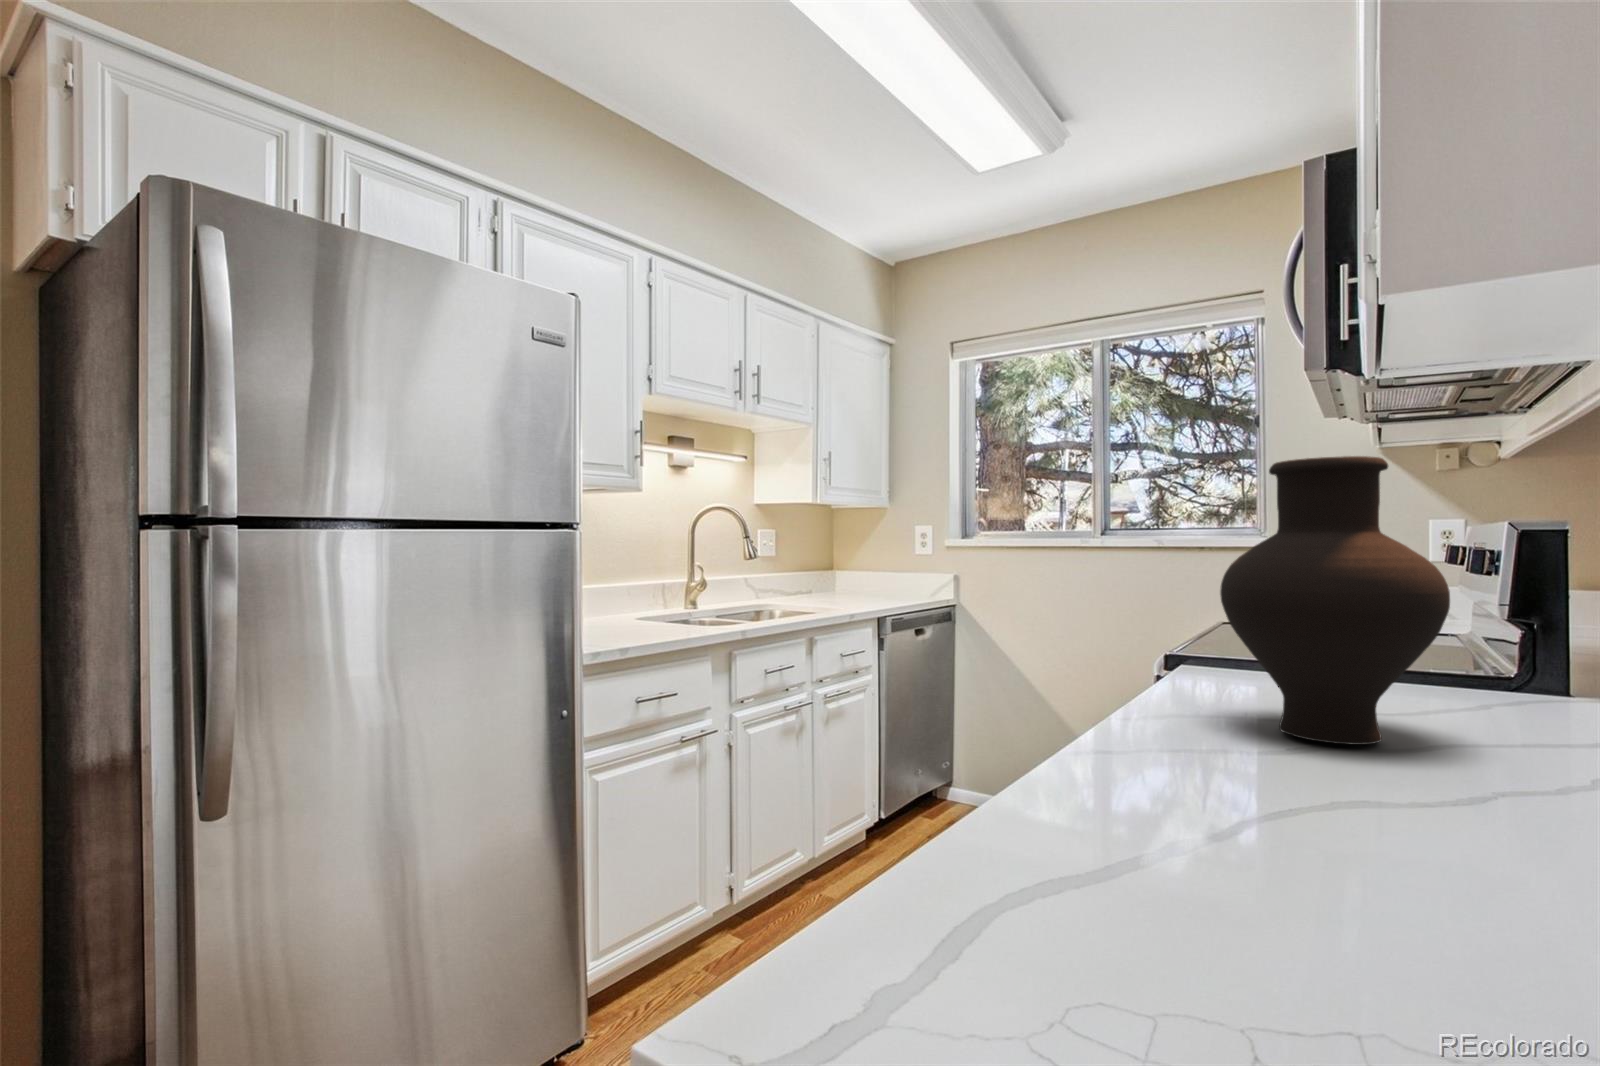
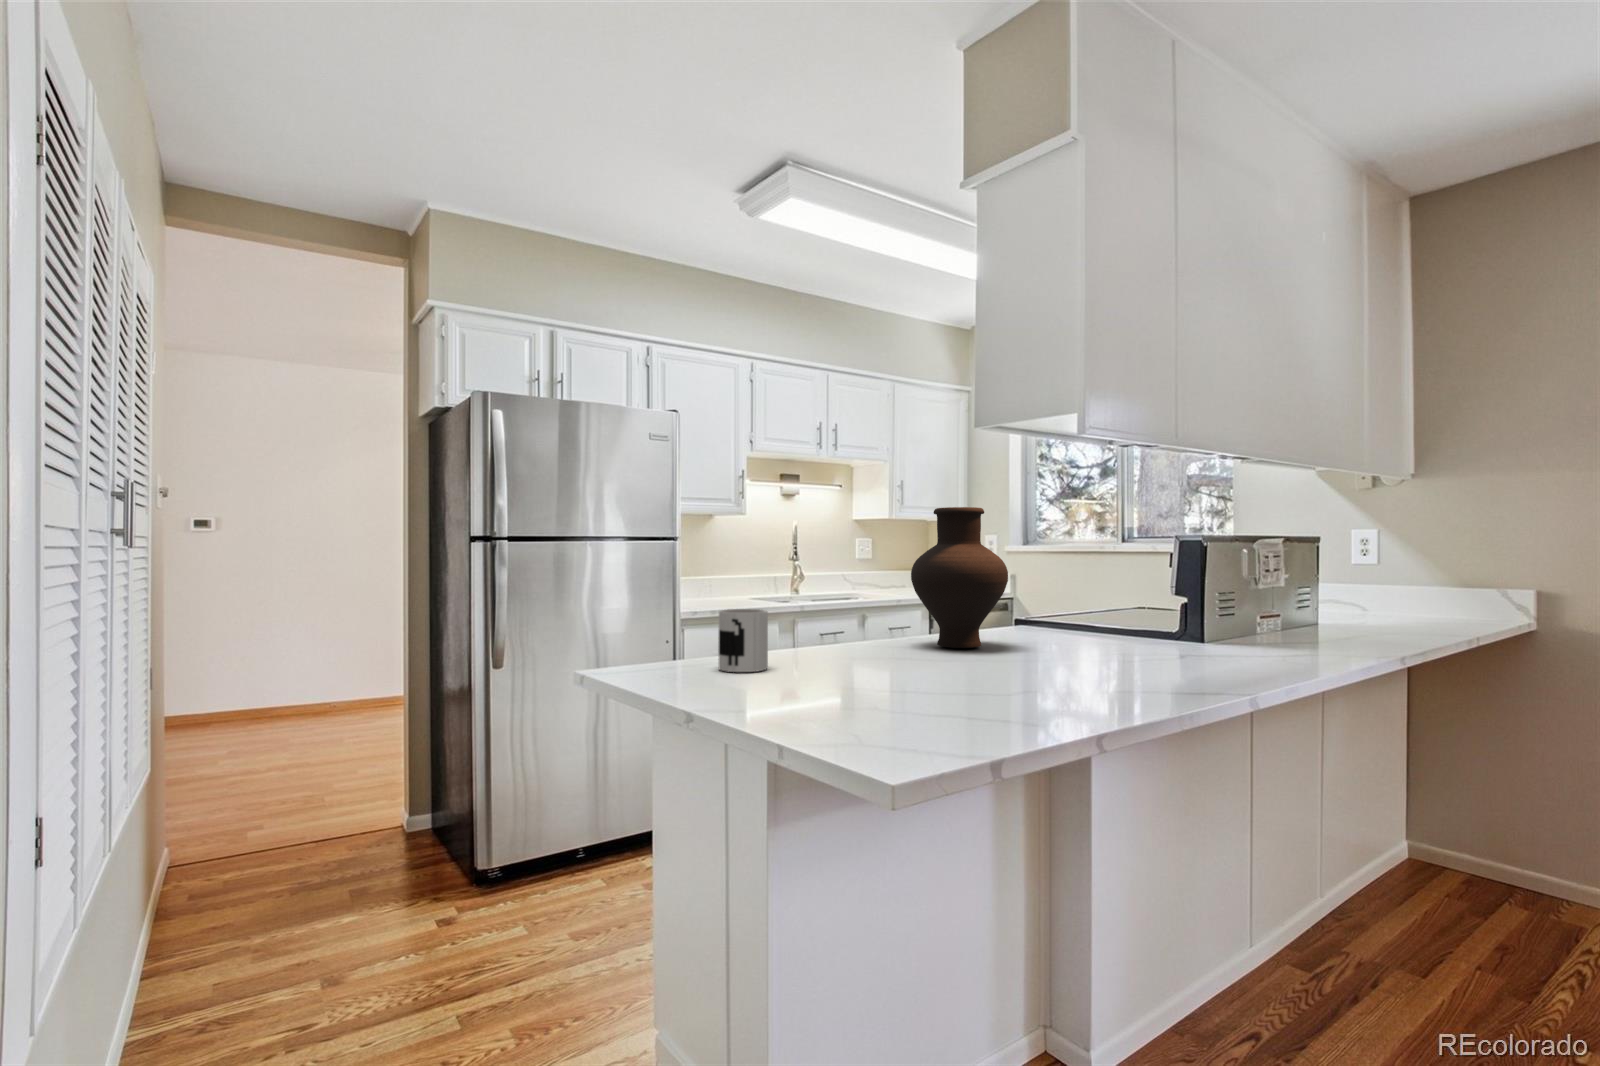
mug: none [1103,723,1332,970] -> present [718,609,768,672]

